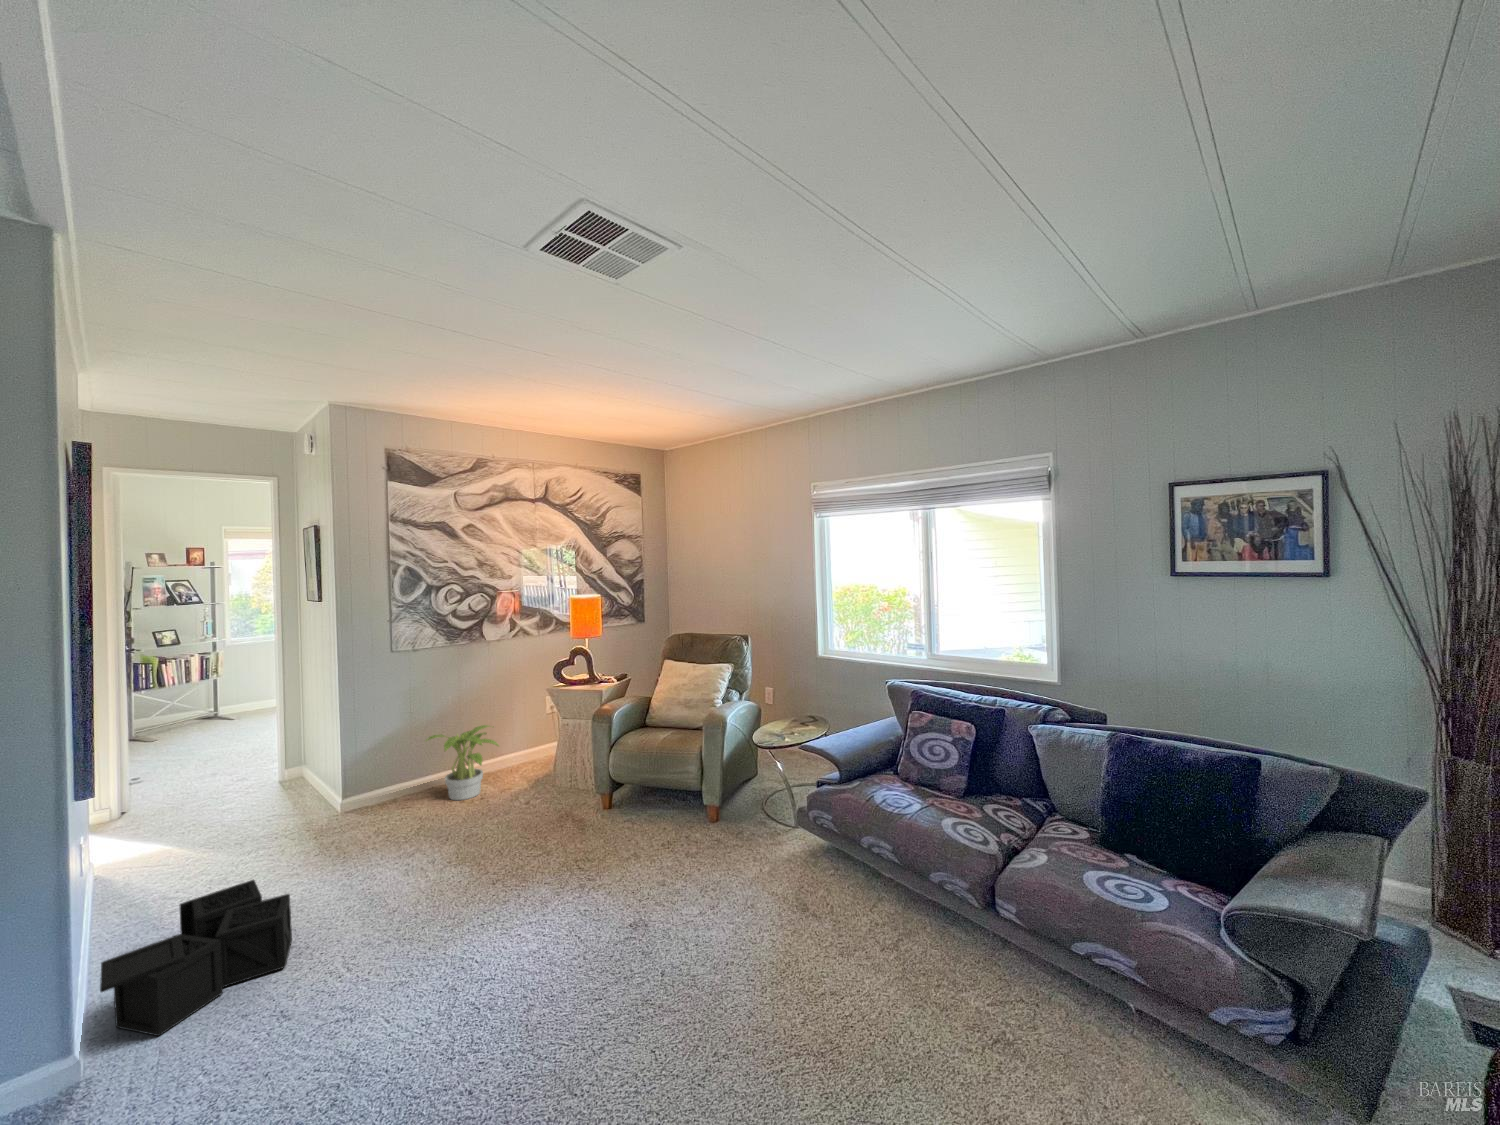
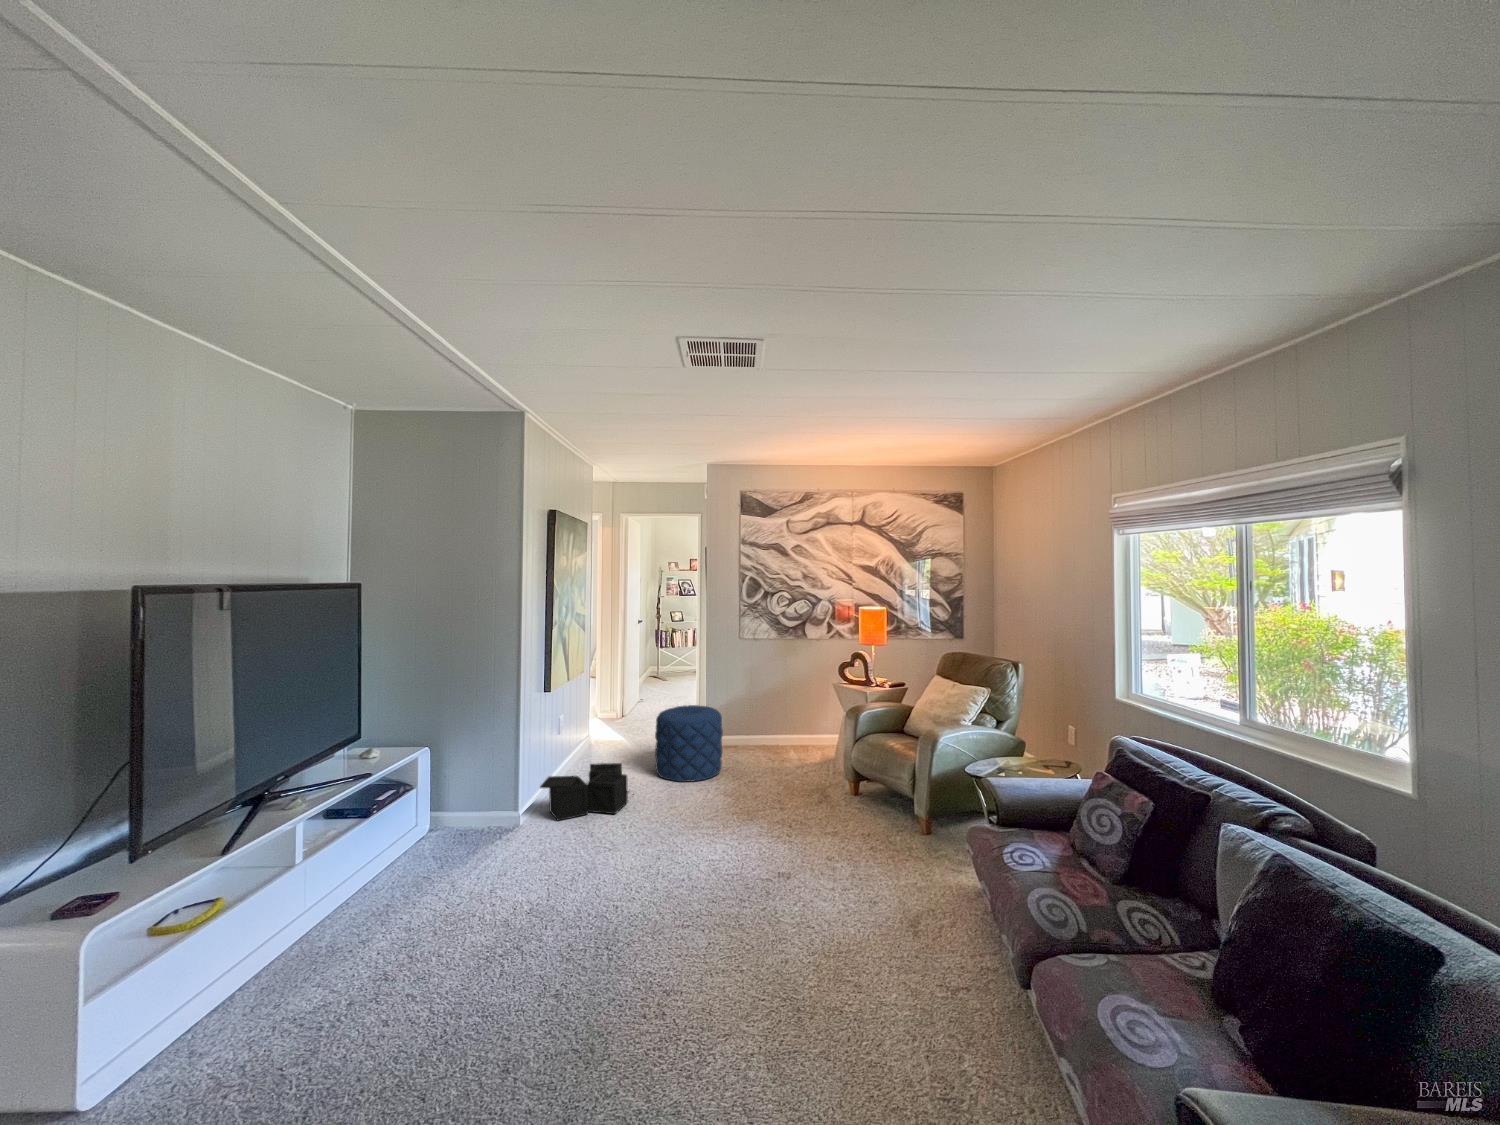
potted plant: present [426,725,499,800] -> none [750,706,801,760]
pouf: none [289,751,410,878] -> present [655,705,723,782]

